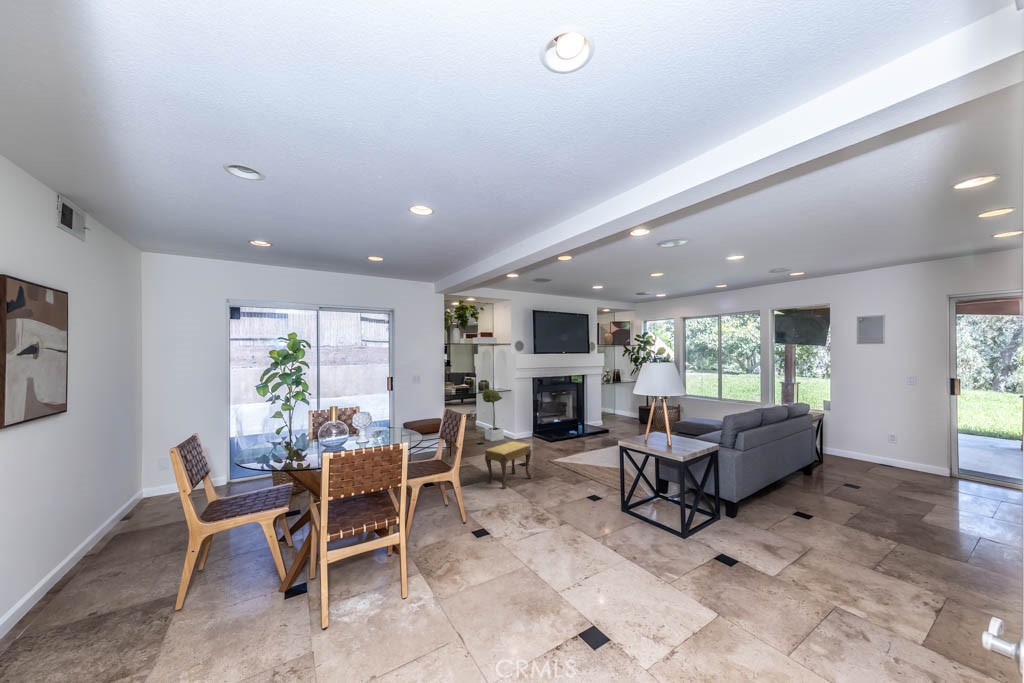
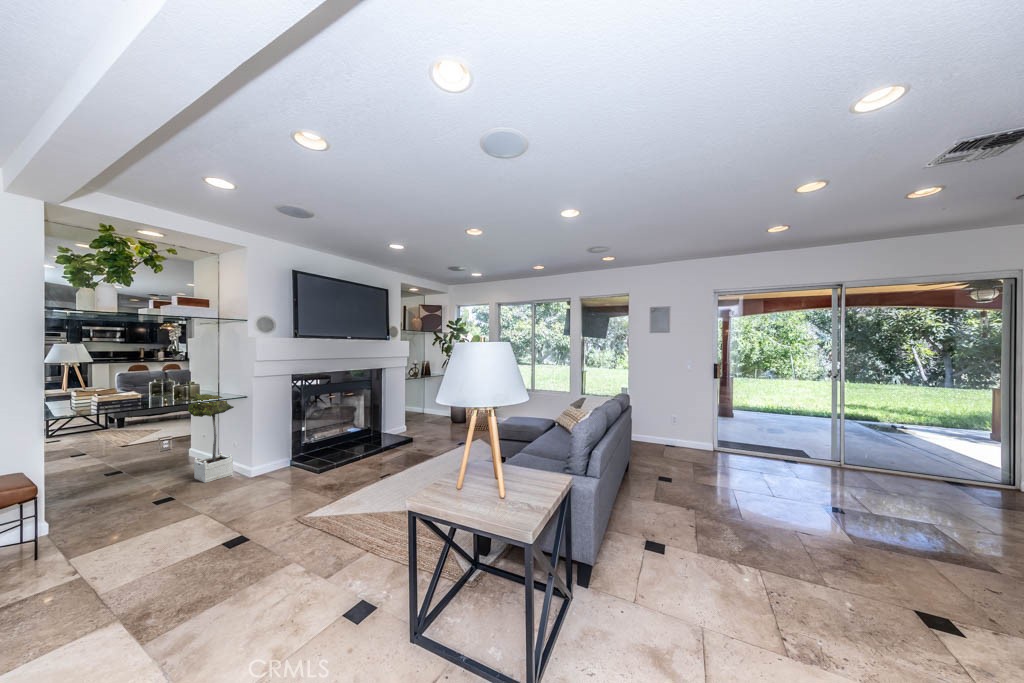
footstool: present [485,441,532,489] -> none [83,500,232,633]

